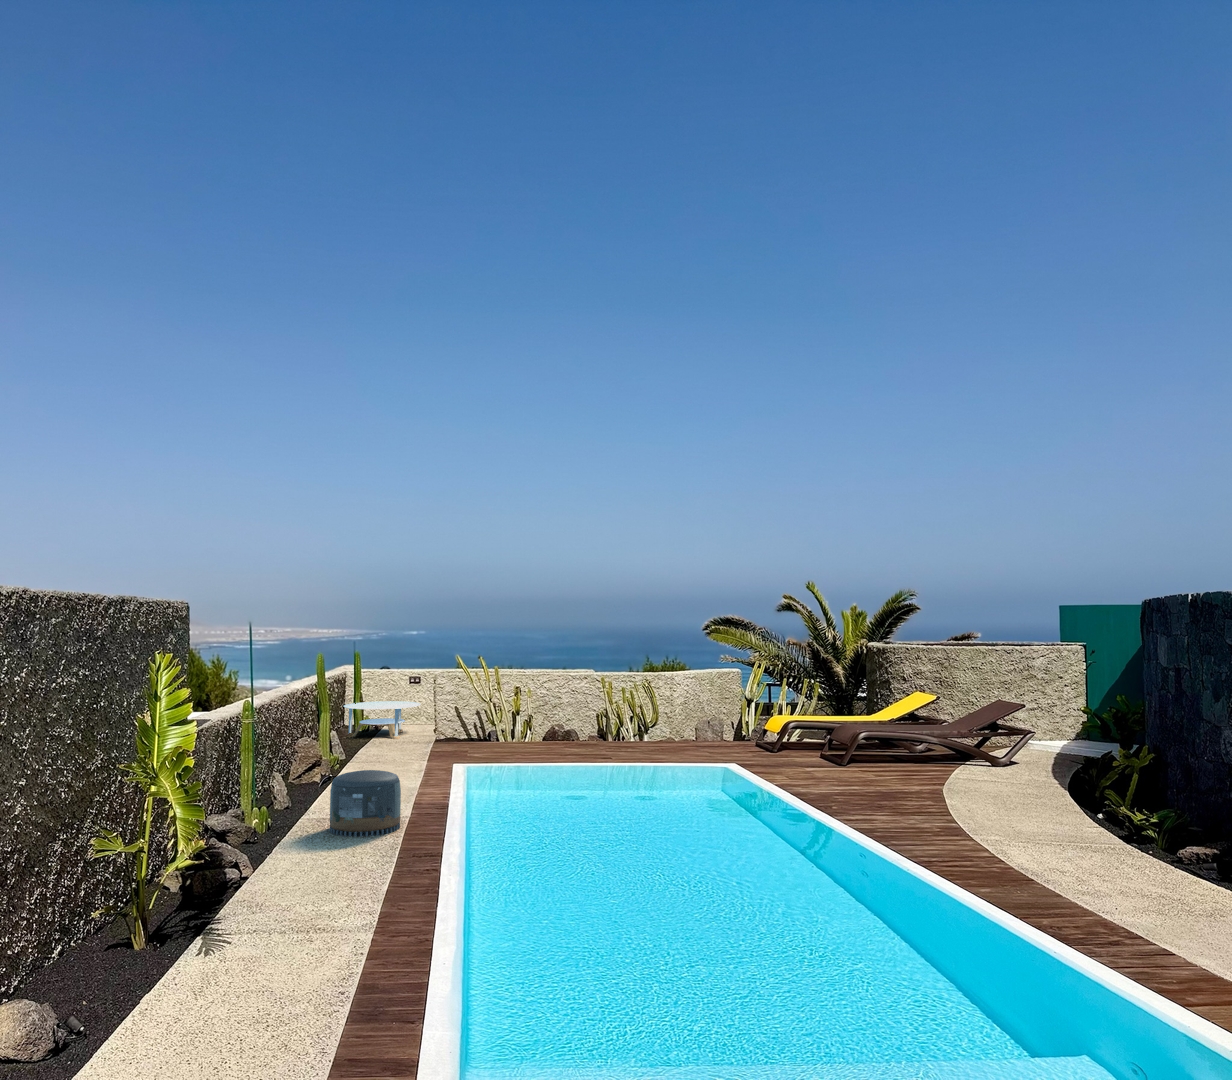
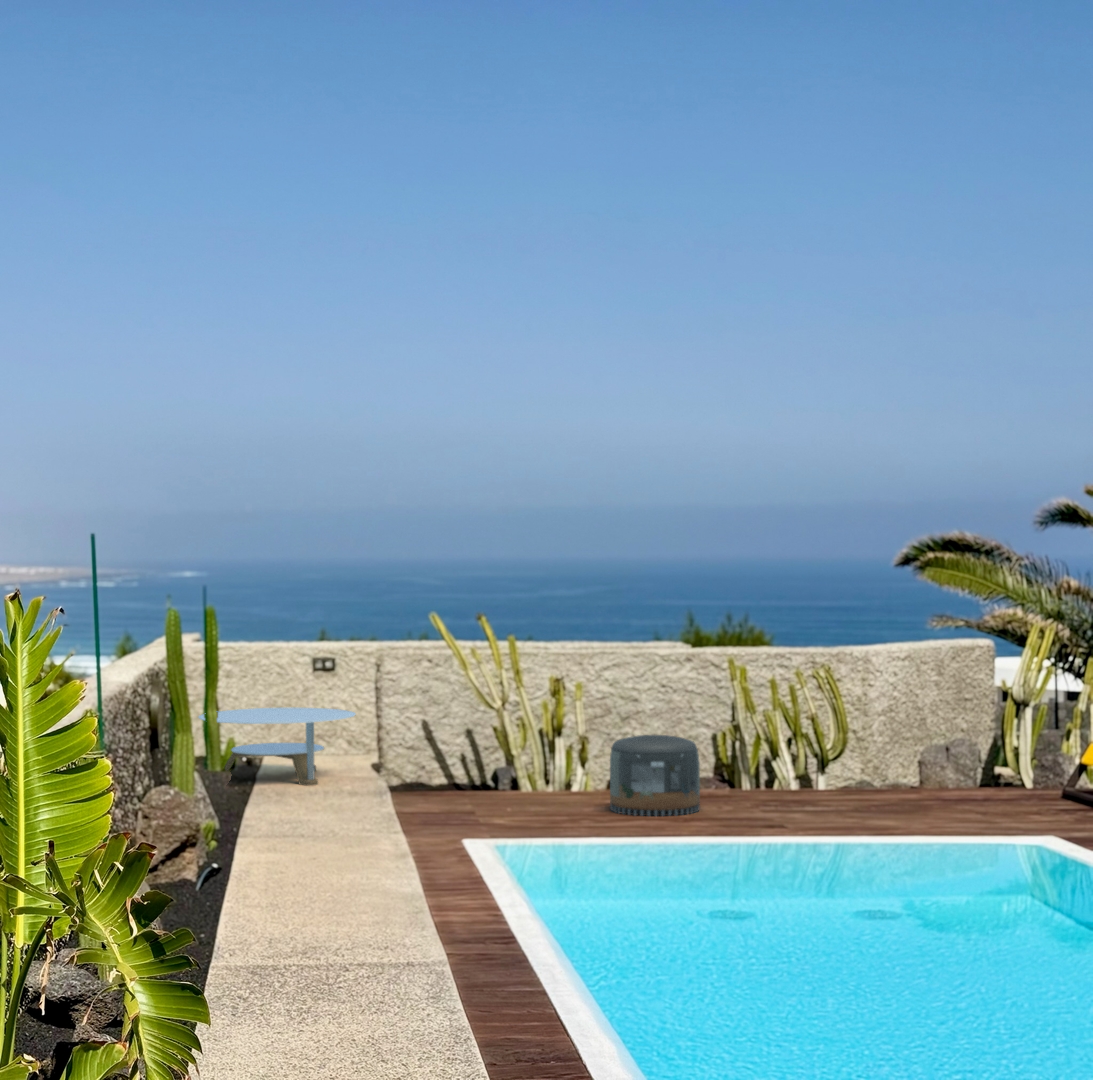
pouf: present [330,770,401,837] -> present [610,735,700,816]

